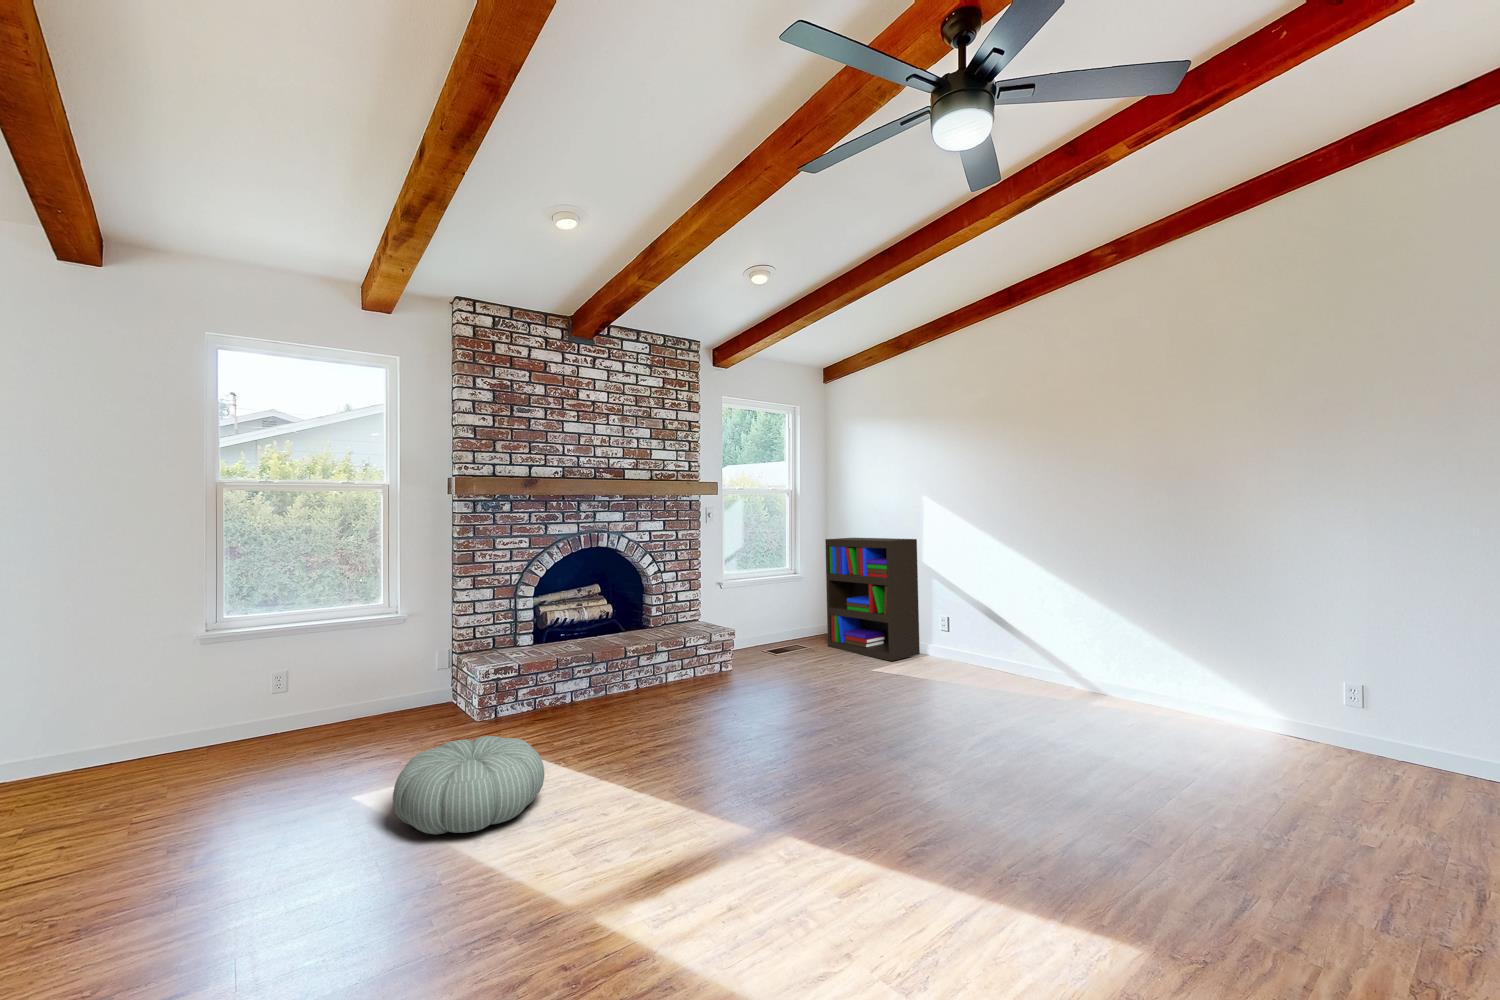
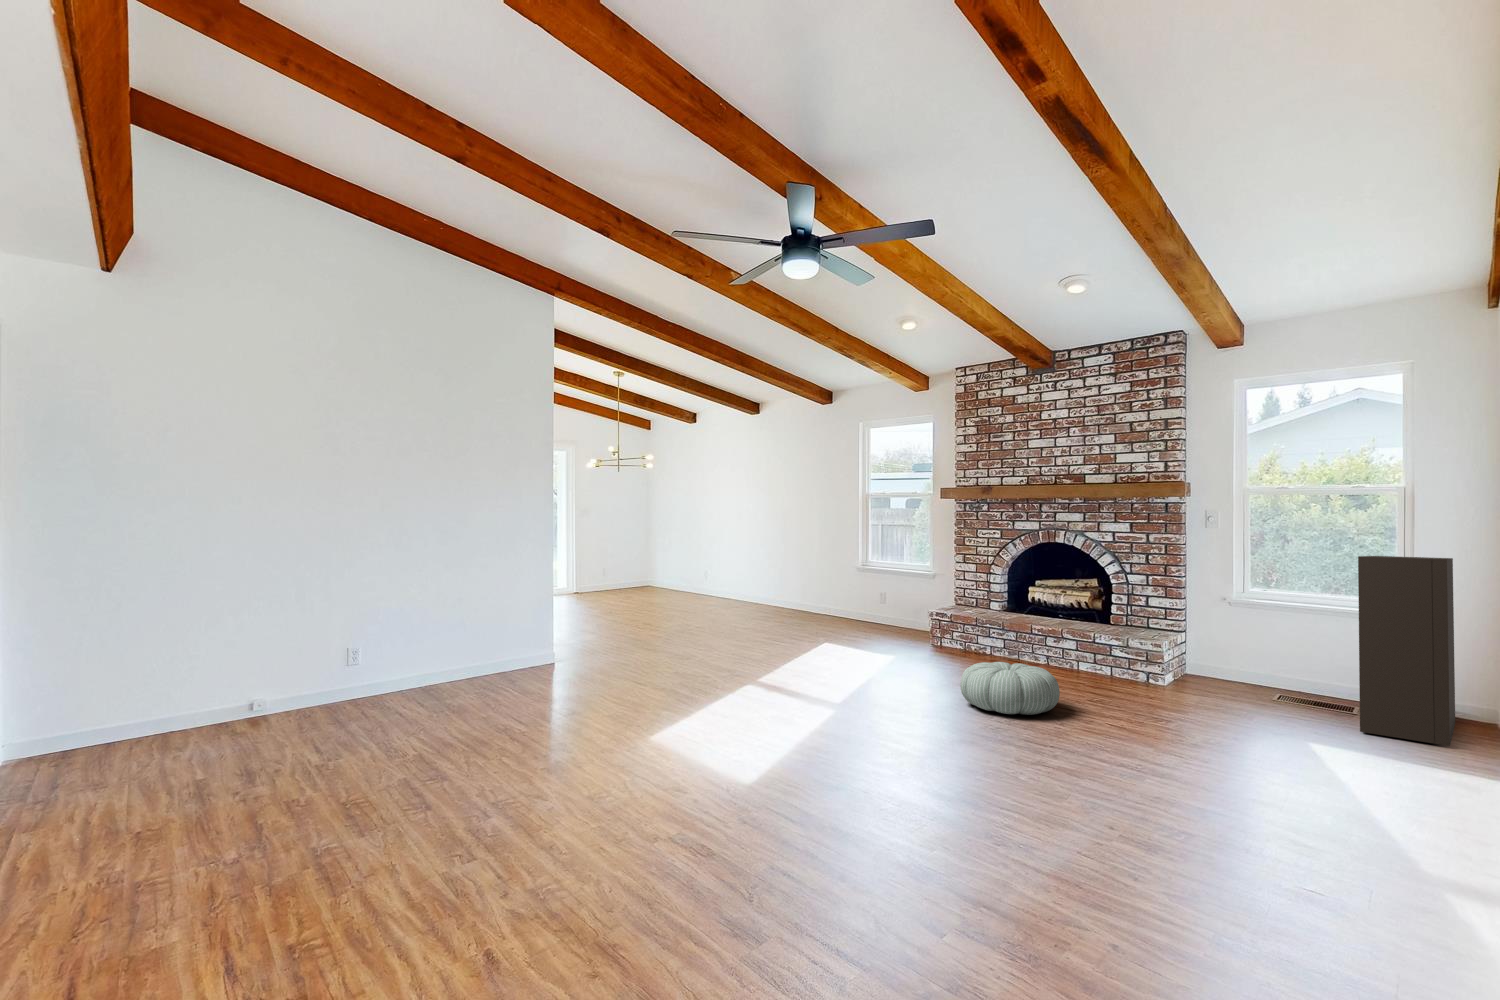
pouf: present [393,736,544,834] -> present [960,662,1060,715]

